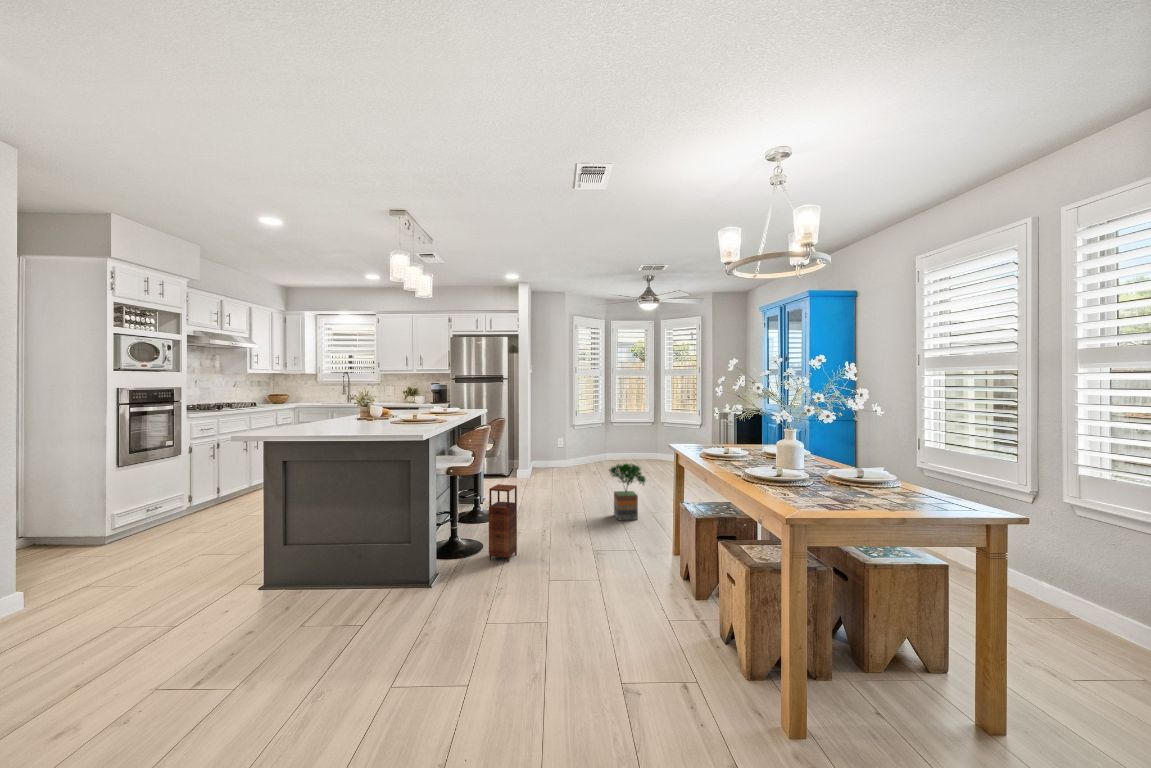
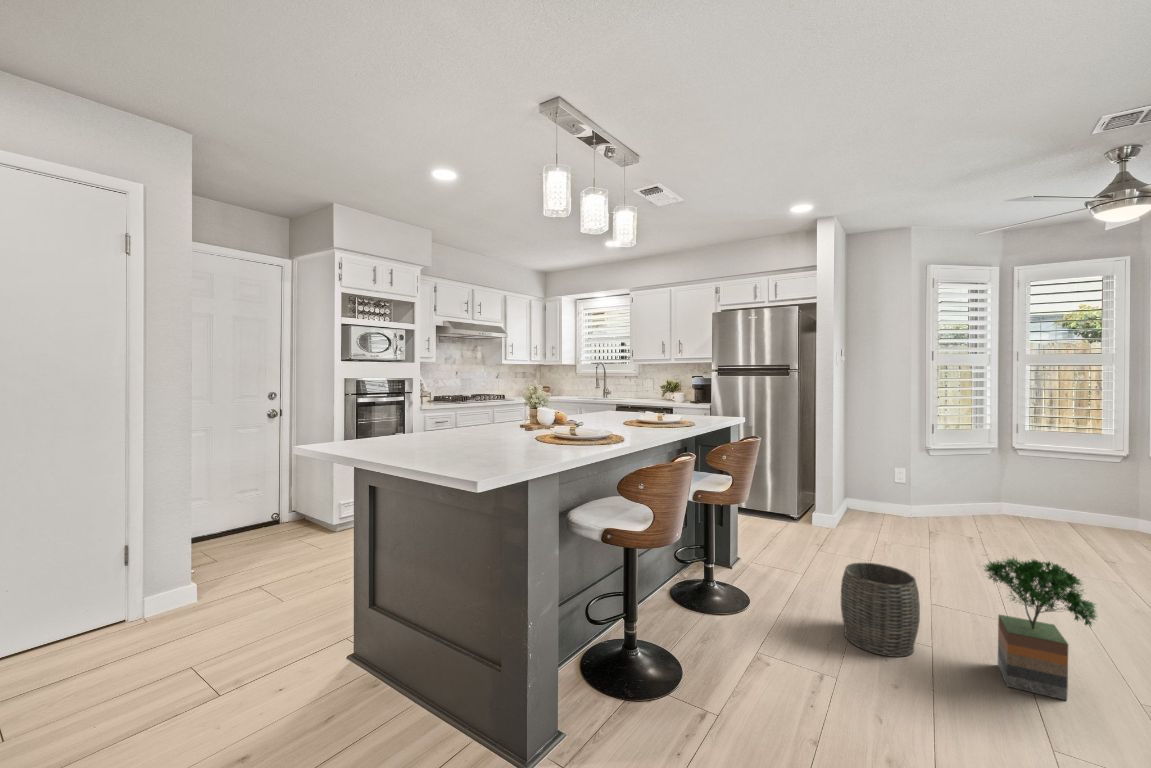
woven basket: none [550,480,584,522] -> present [841,563,920,657]
storage cabinet: present [489,484,517,562] -> none [677,568,737,730]

